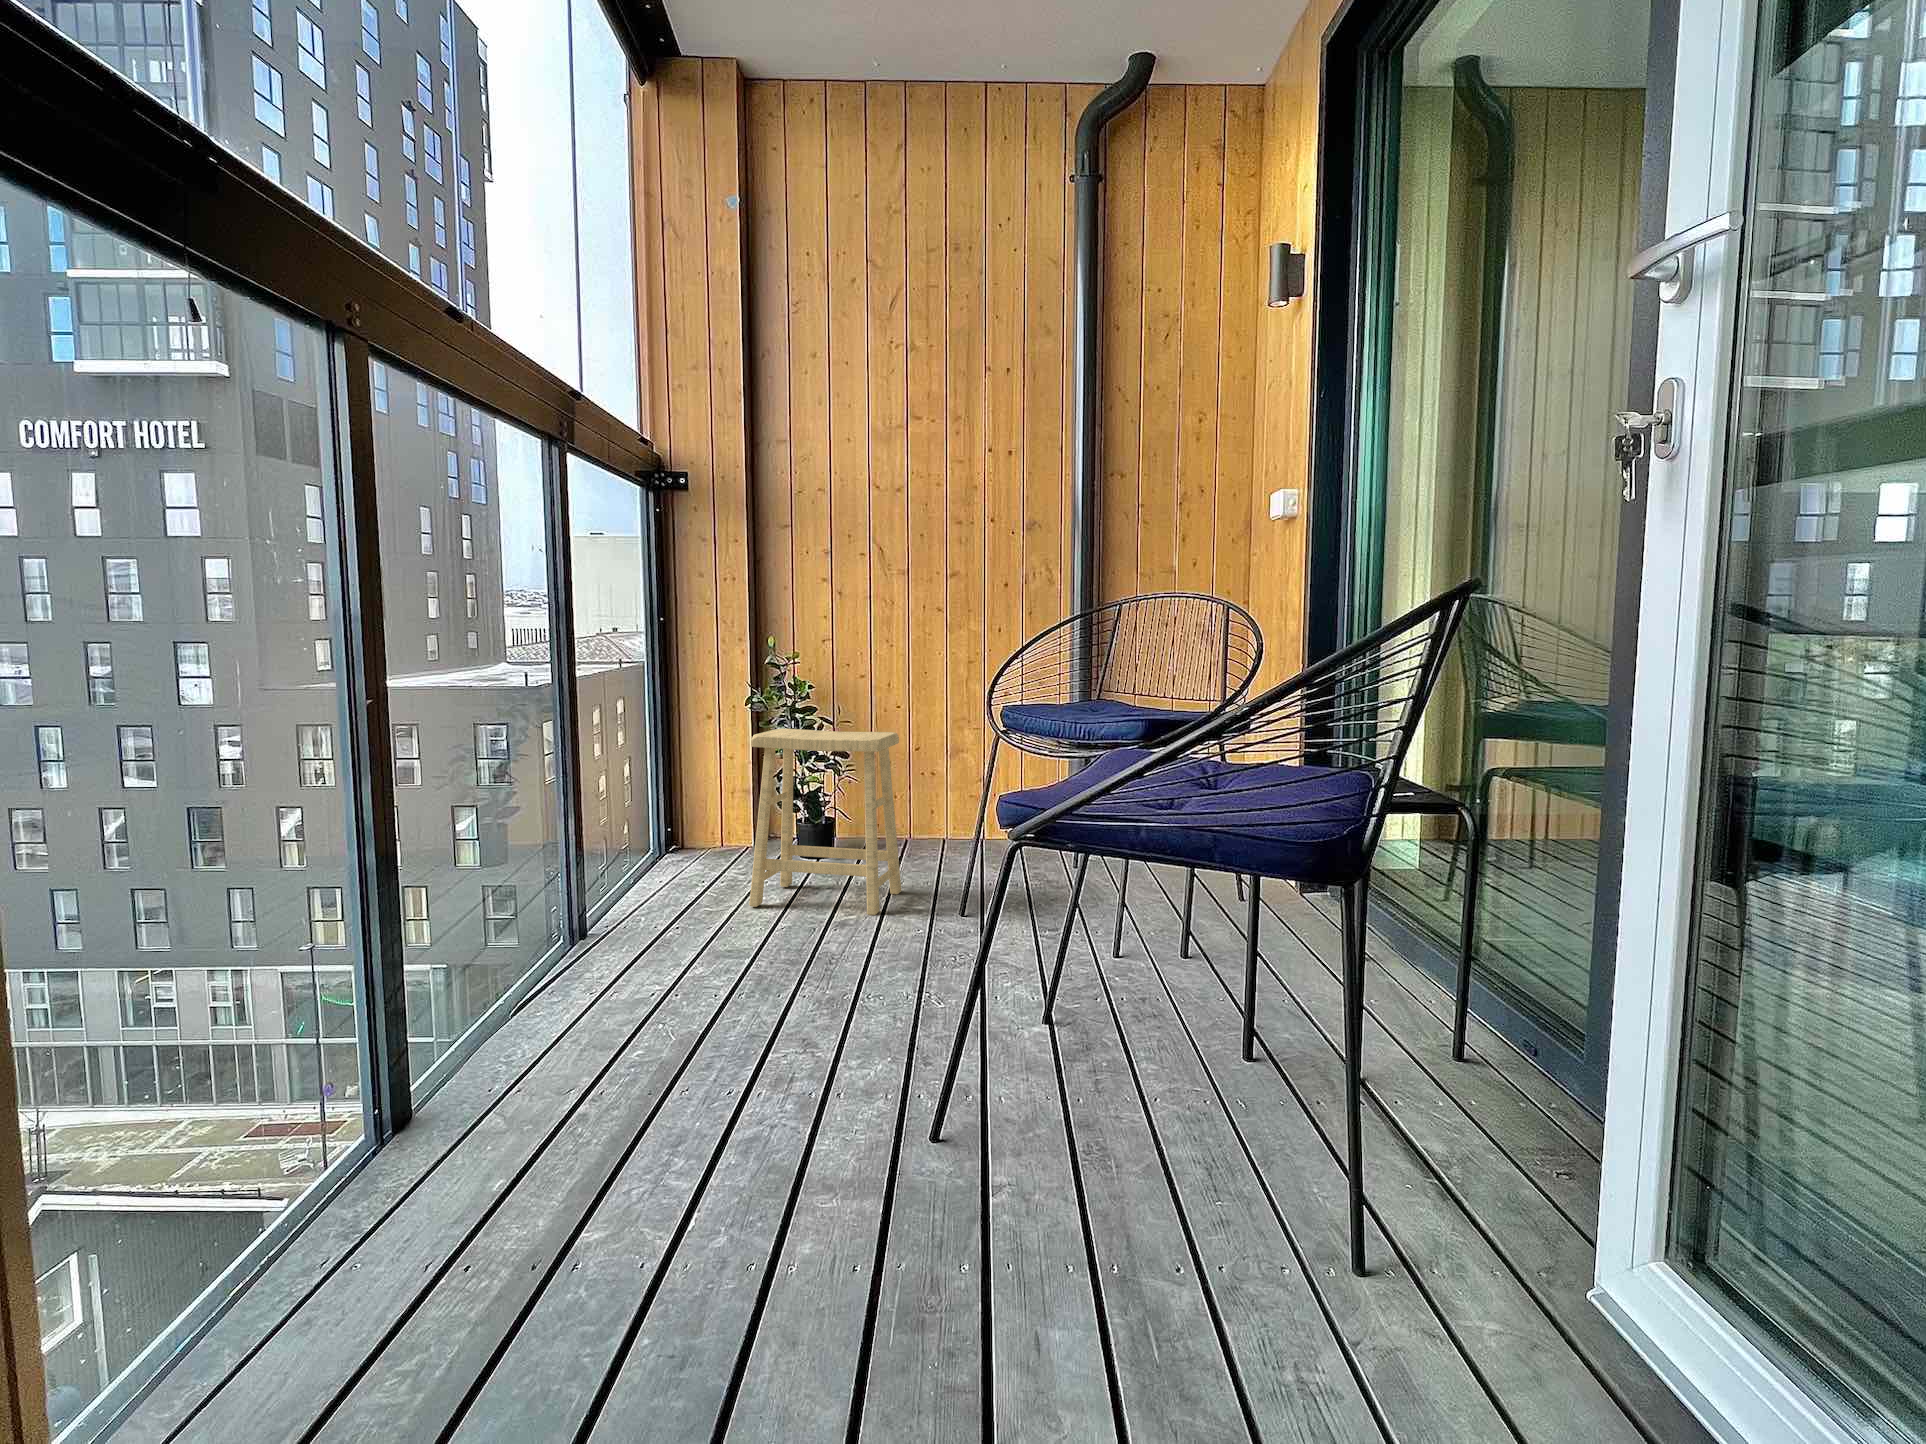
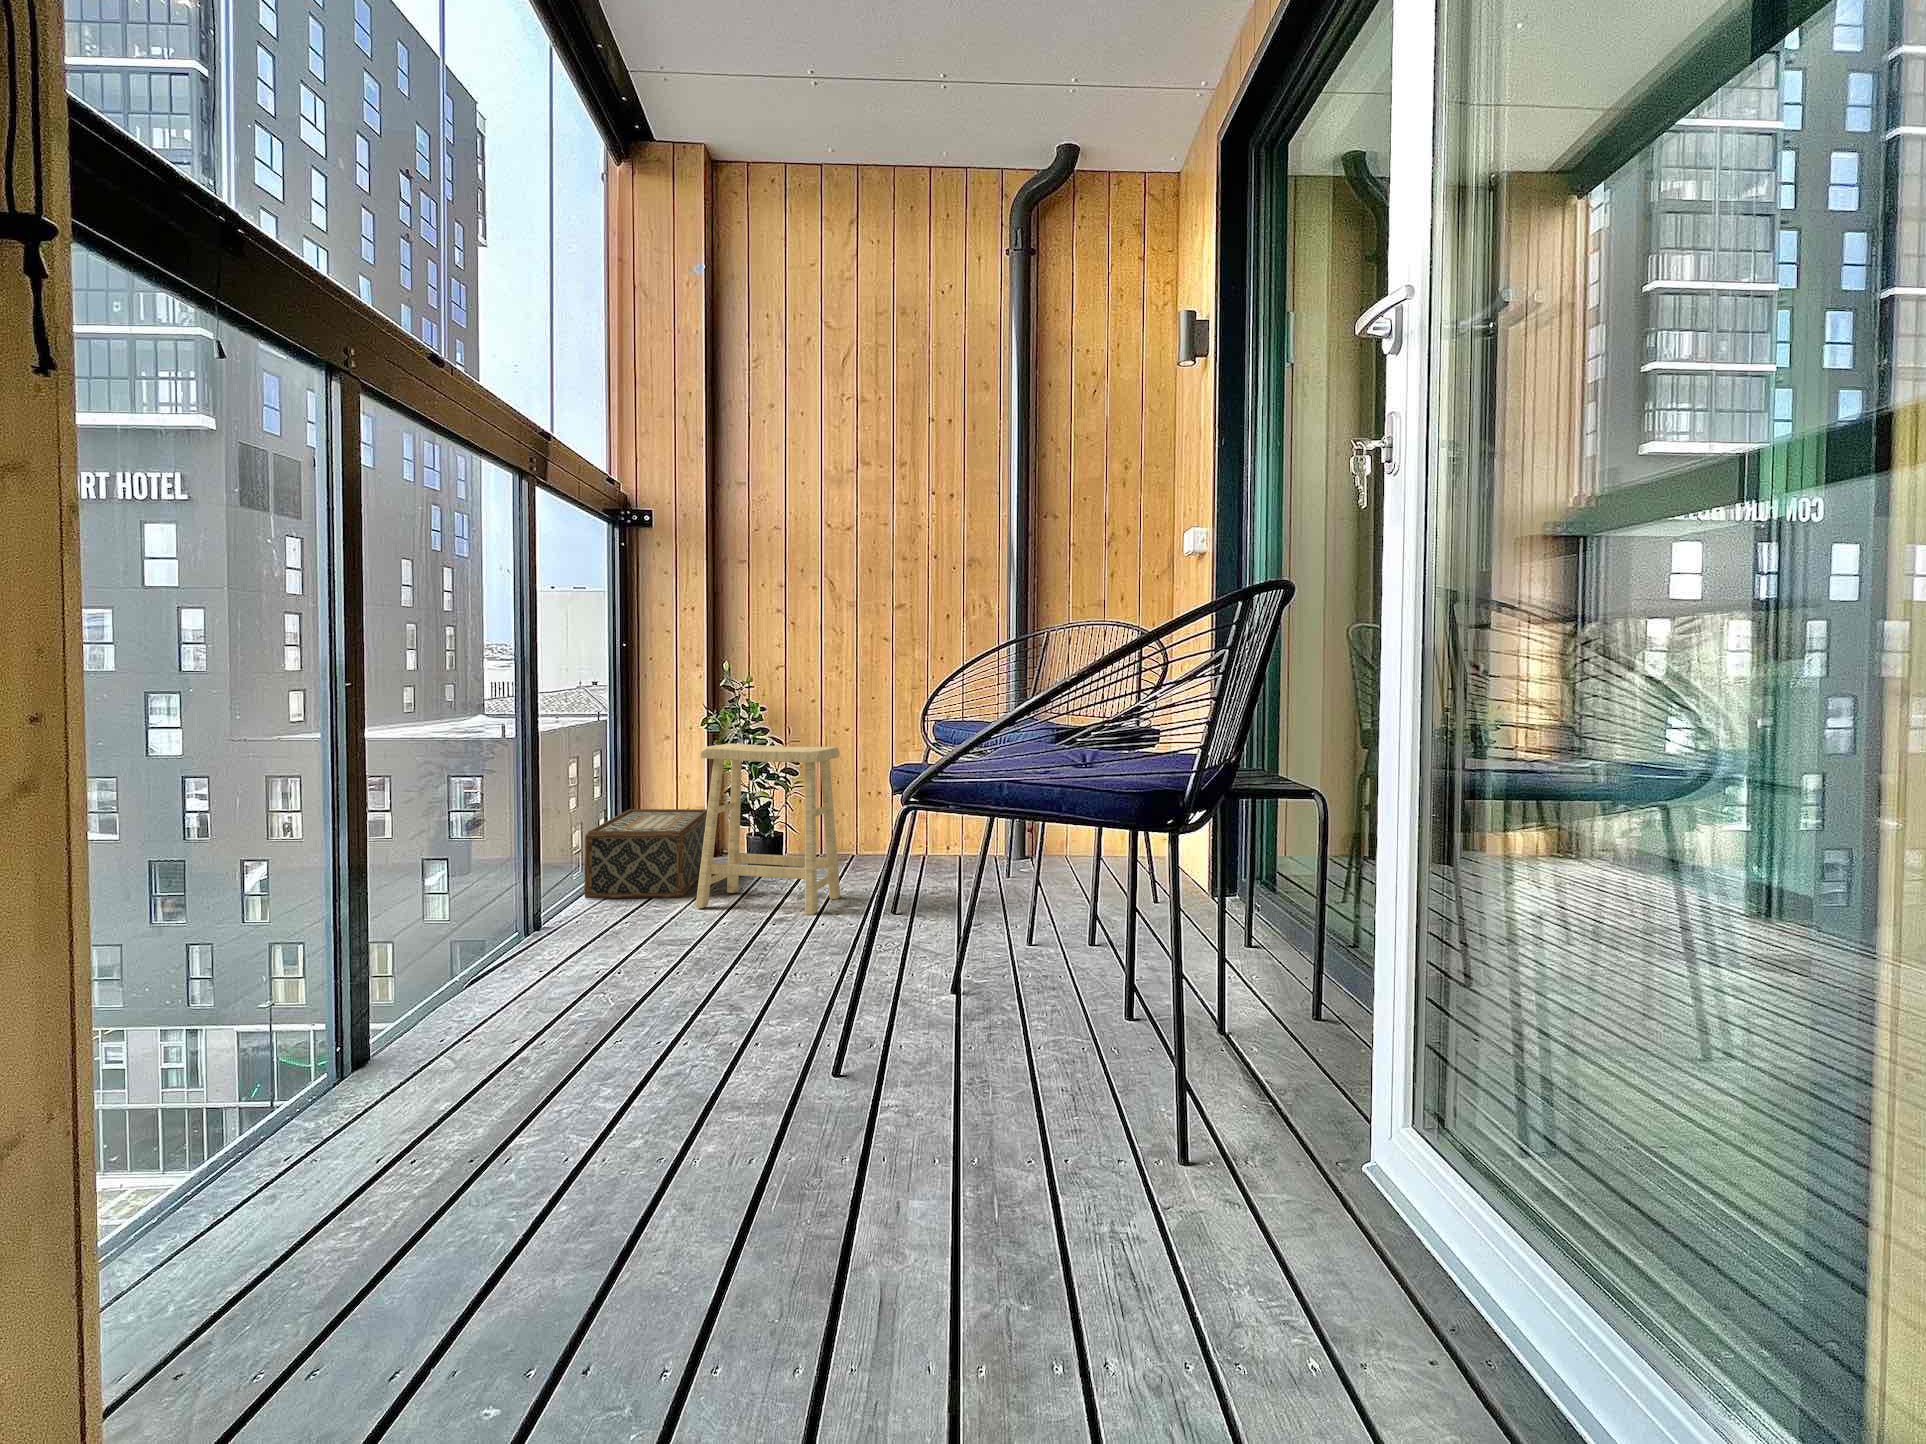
woven basket: none [629,793,759,894] -> present [584,809,707,898]

